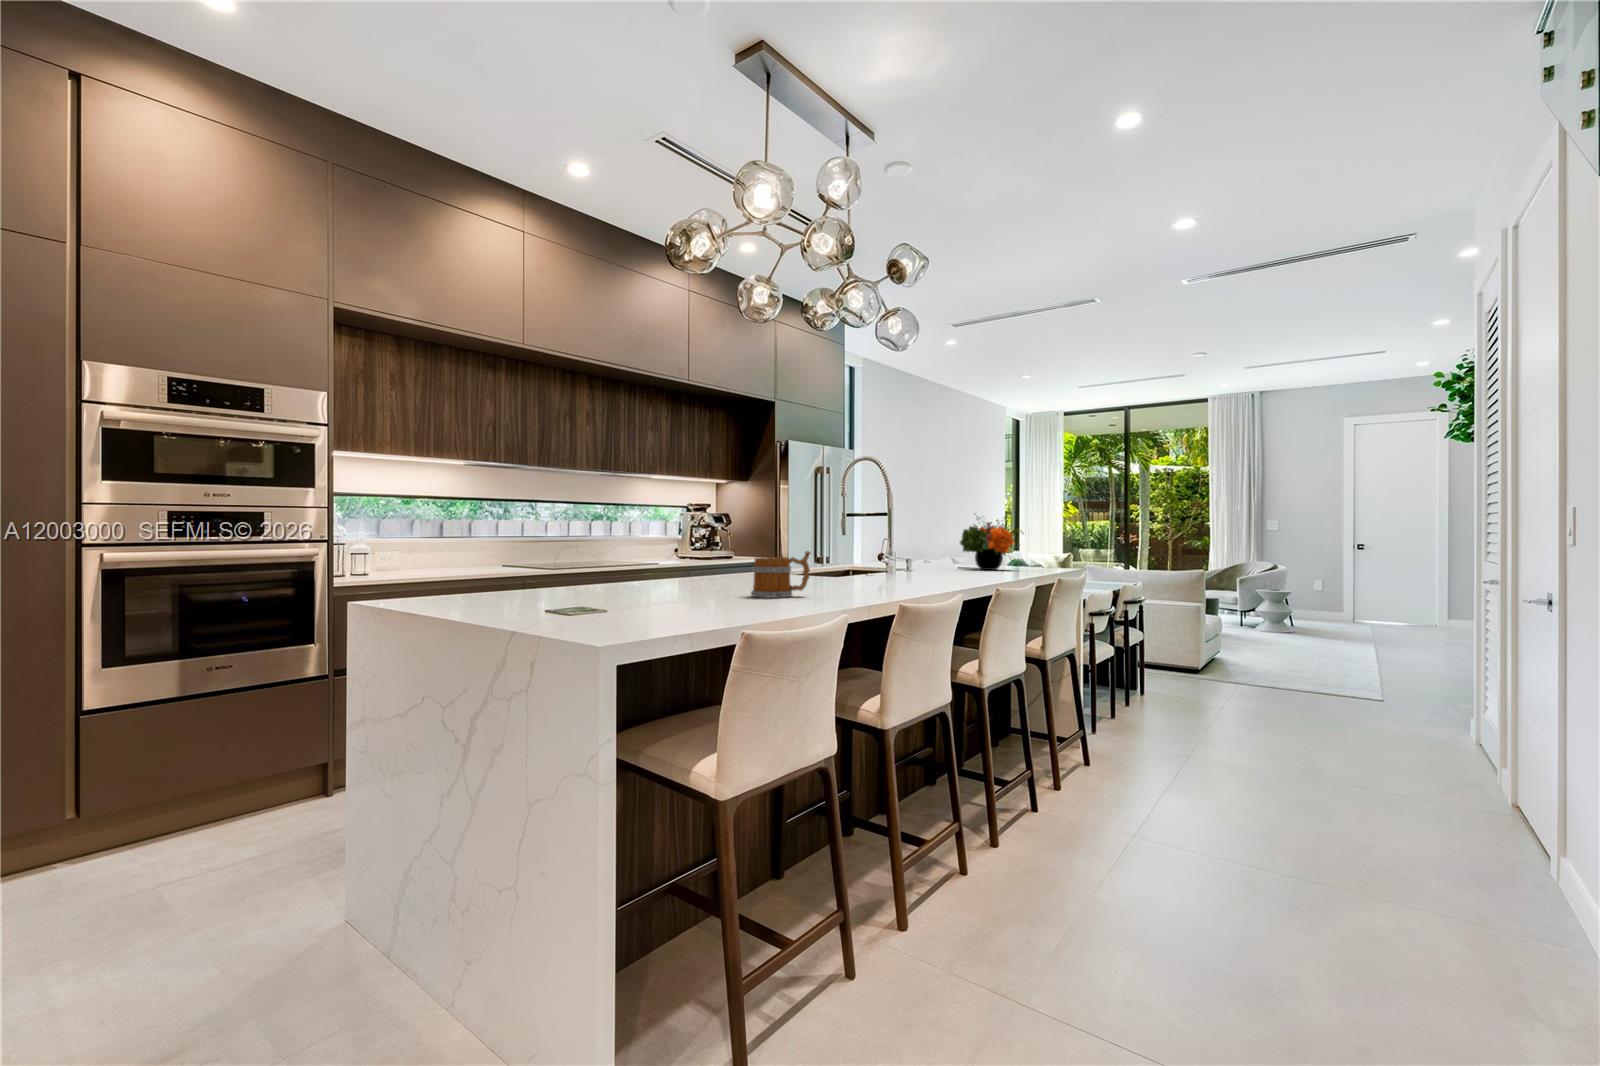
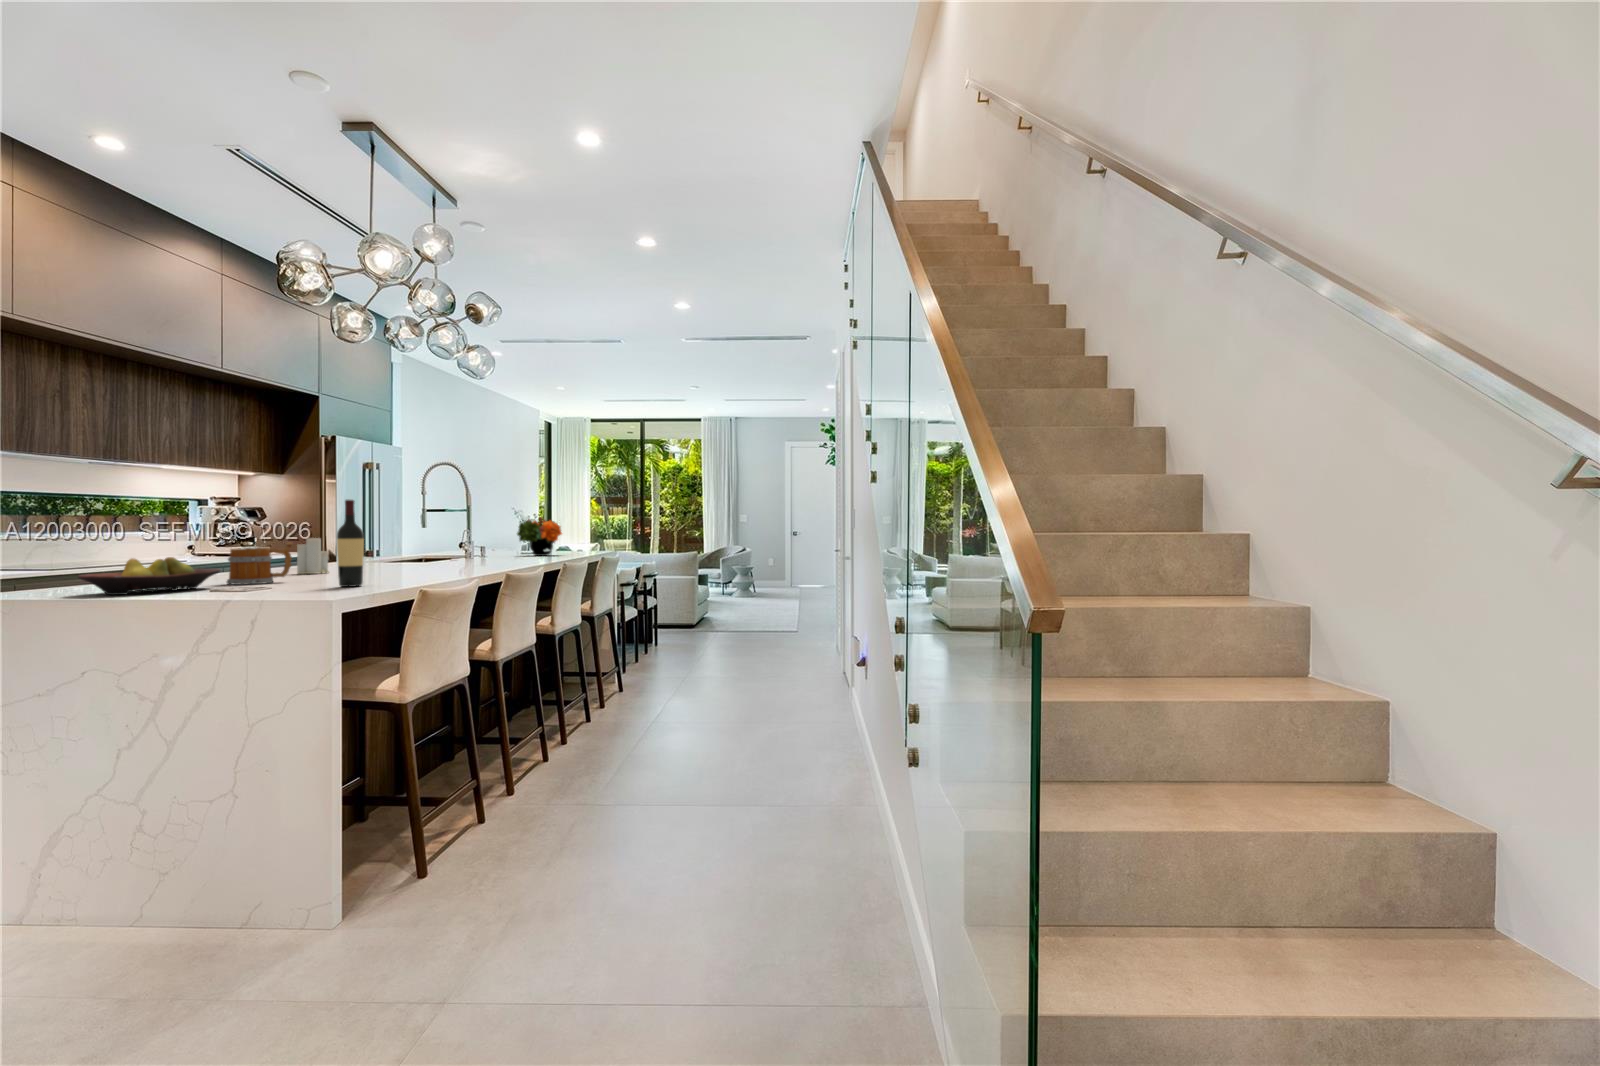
wine bottle: none [651,493,684,617] -> present [337,500,364,587]
candle: none [686,541,717,588] -> present [297,538,329,574]
mug: present [751,551,810,598] -> present [227,542,292,585]
fruit bowl: none [396,567,552,613] -> present [78,557,220,595]

